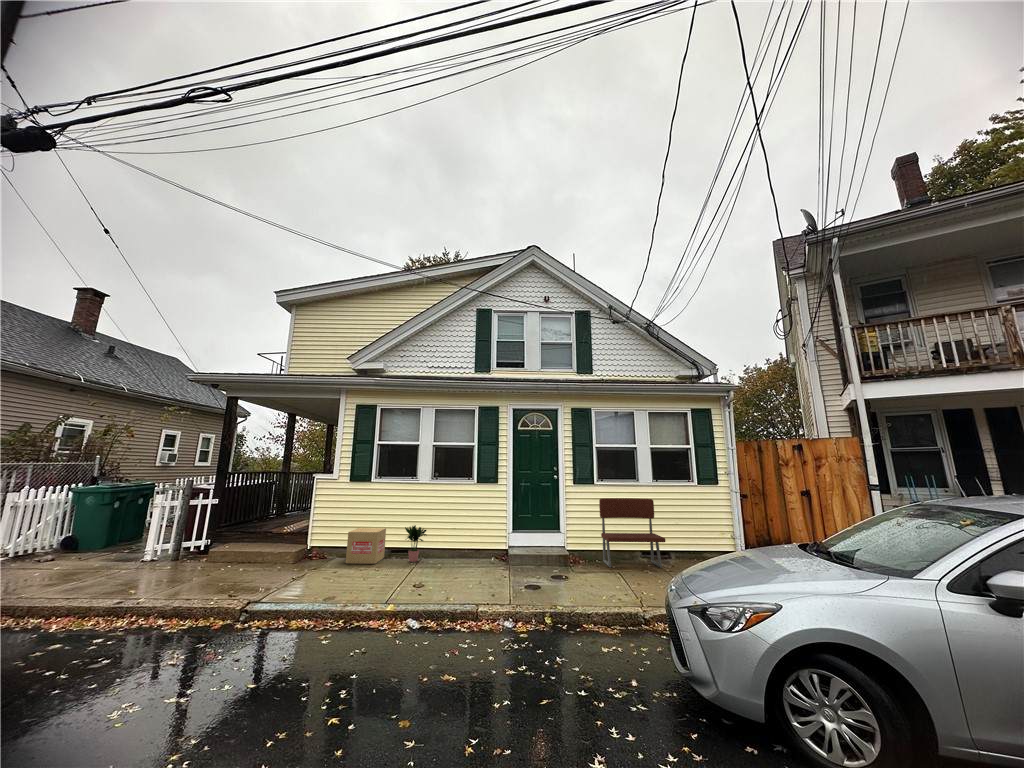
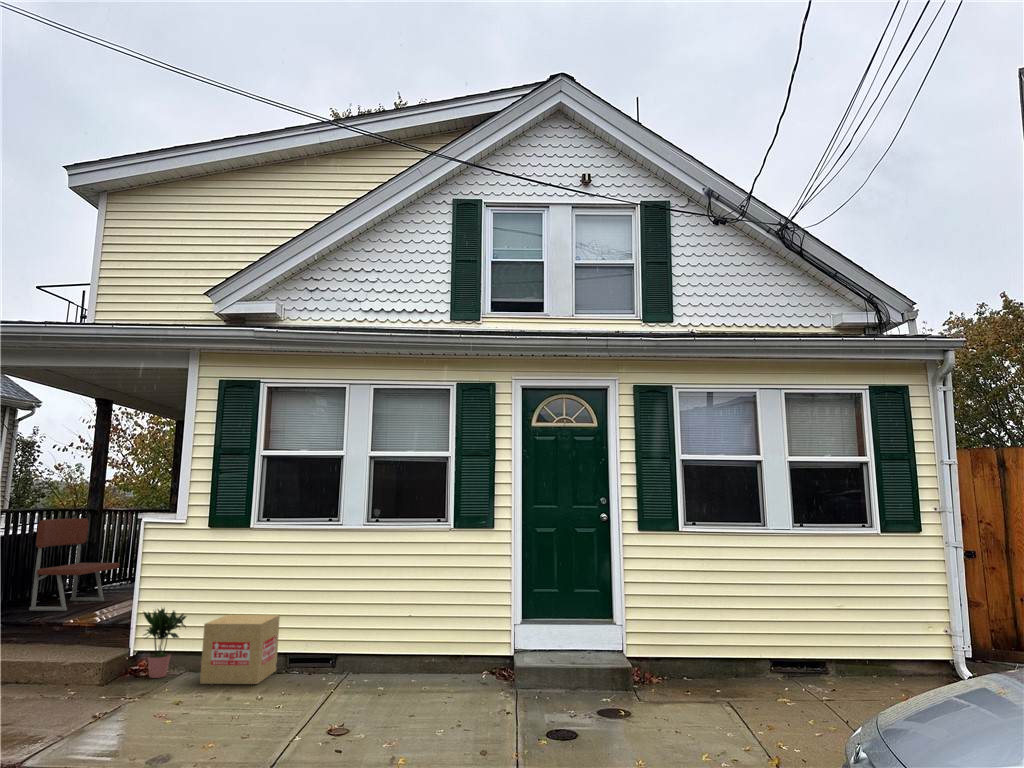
bench: present [599,498,665,568] -> present [29,518,120,611]
potted plant: present [405,525,426,562] -> present [144,608,186,678]

